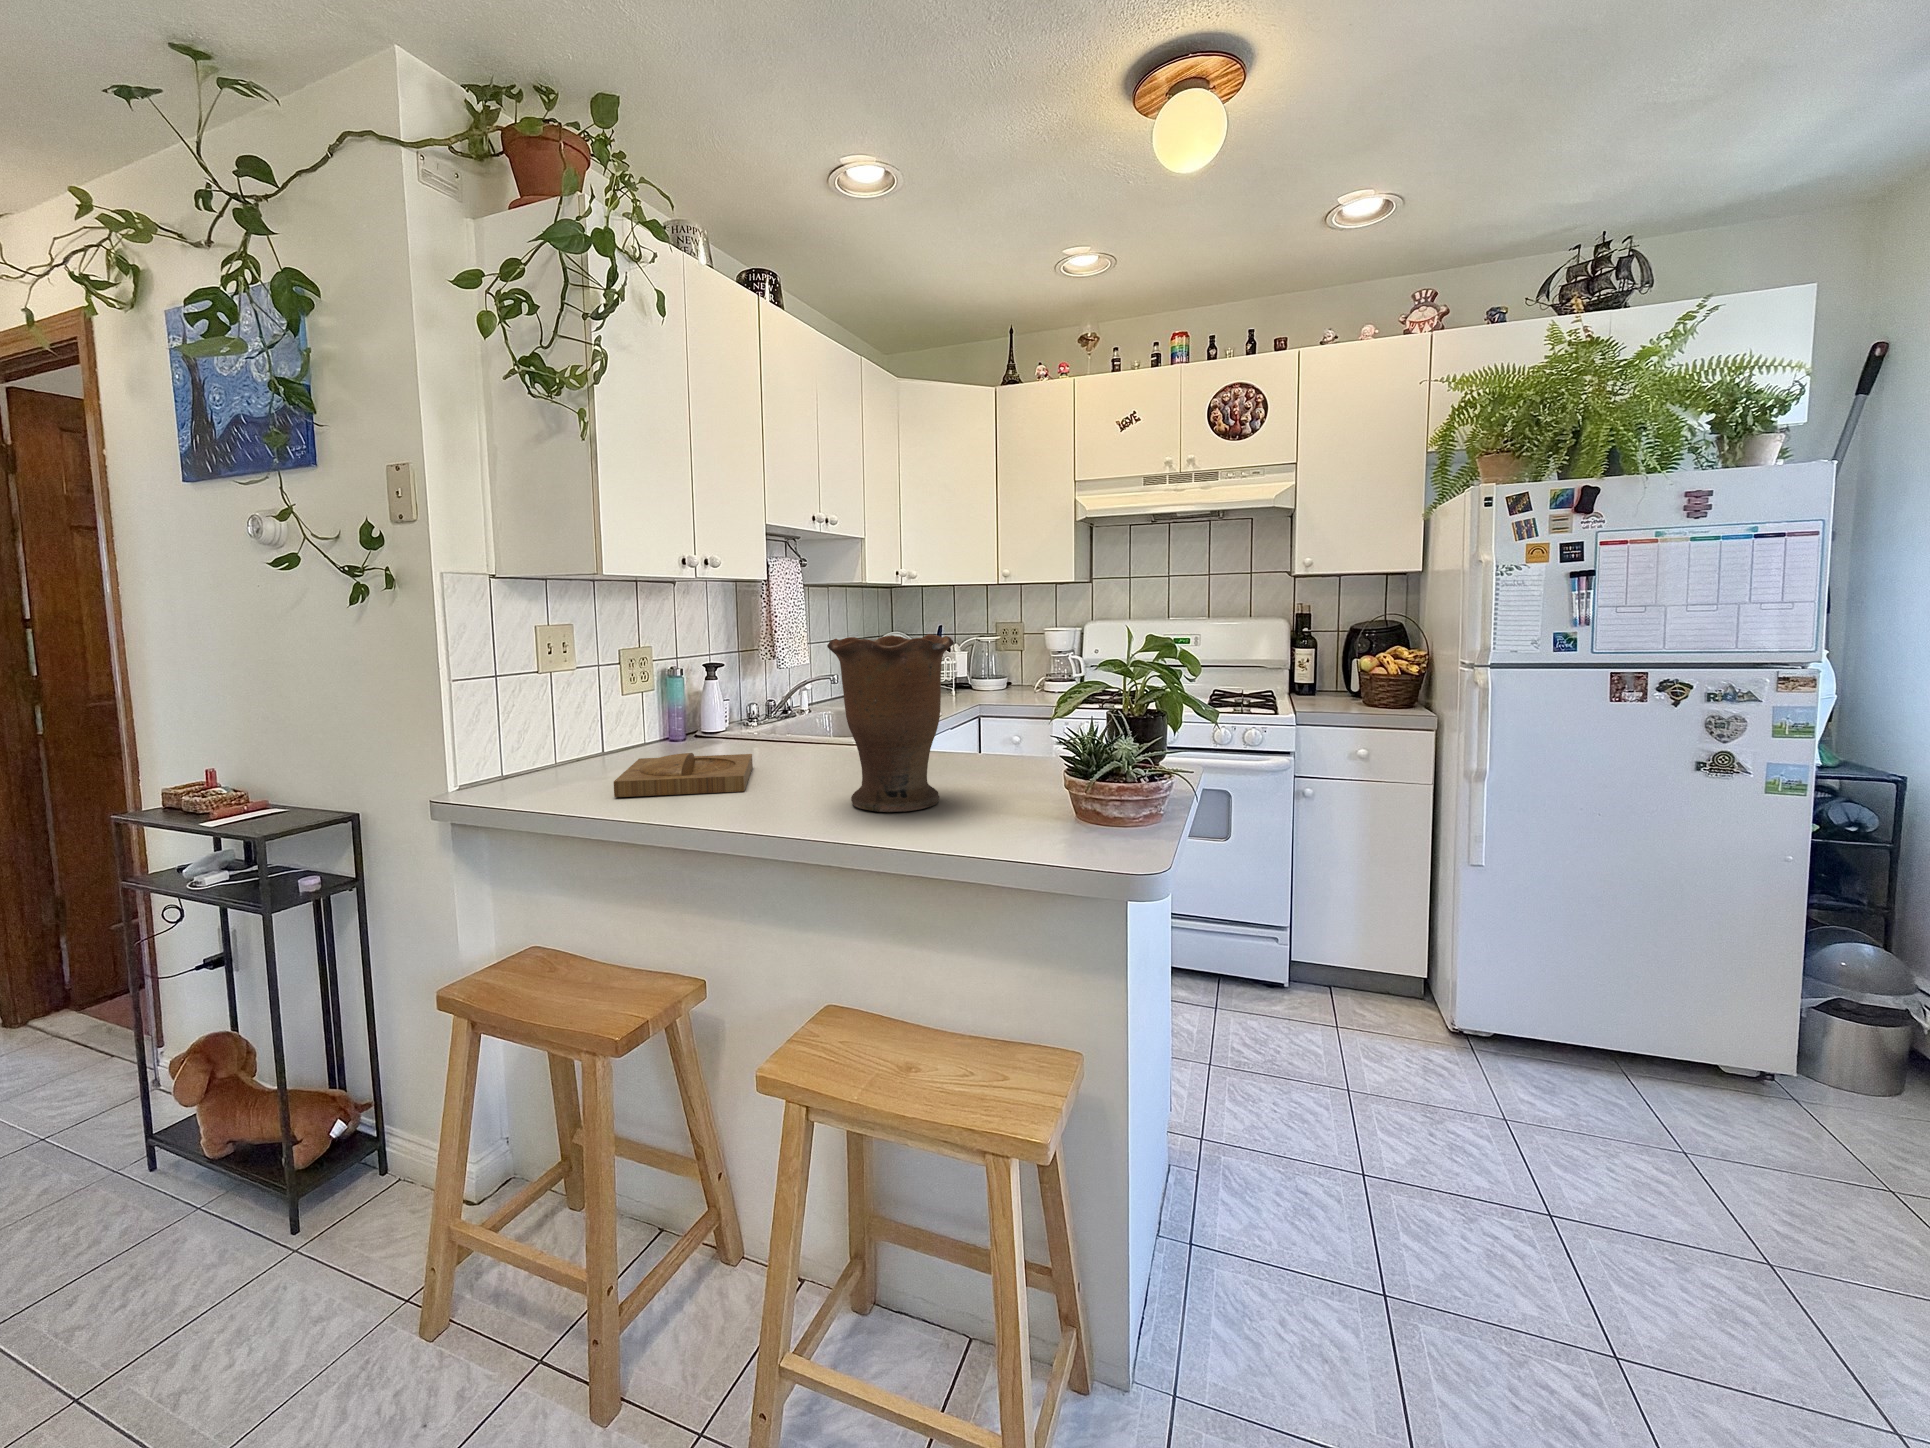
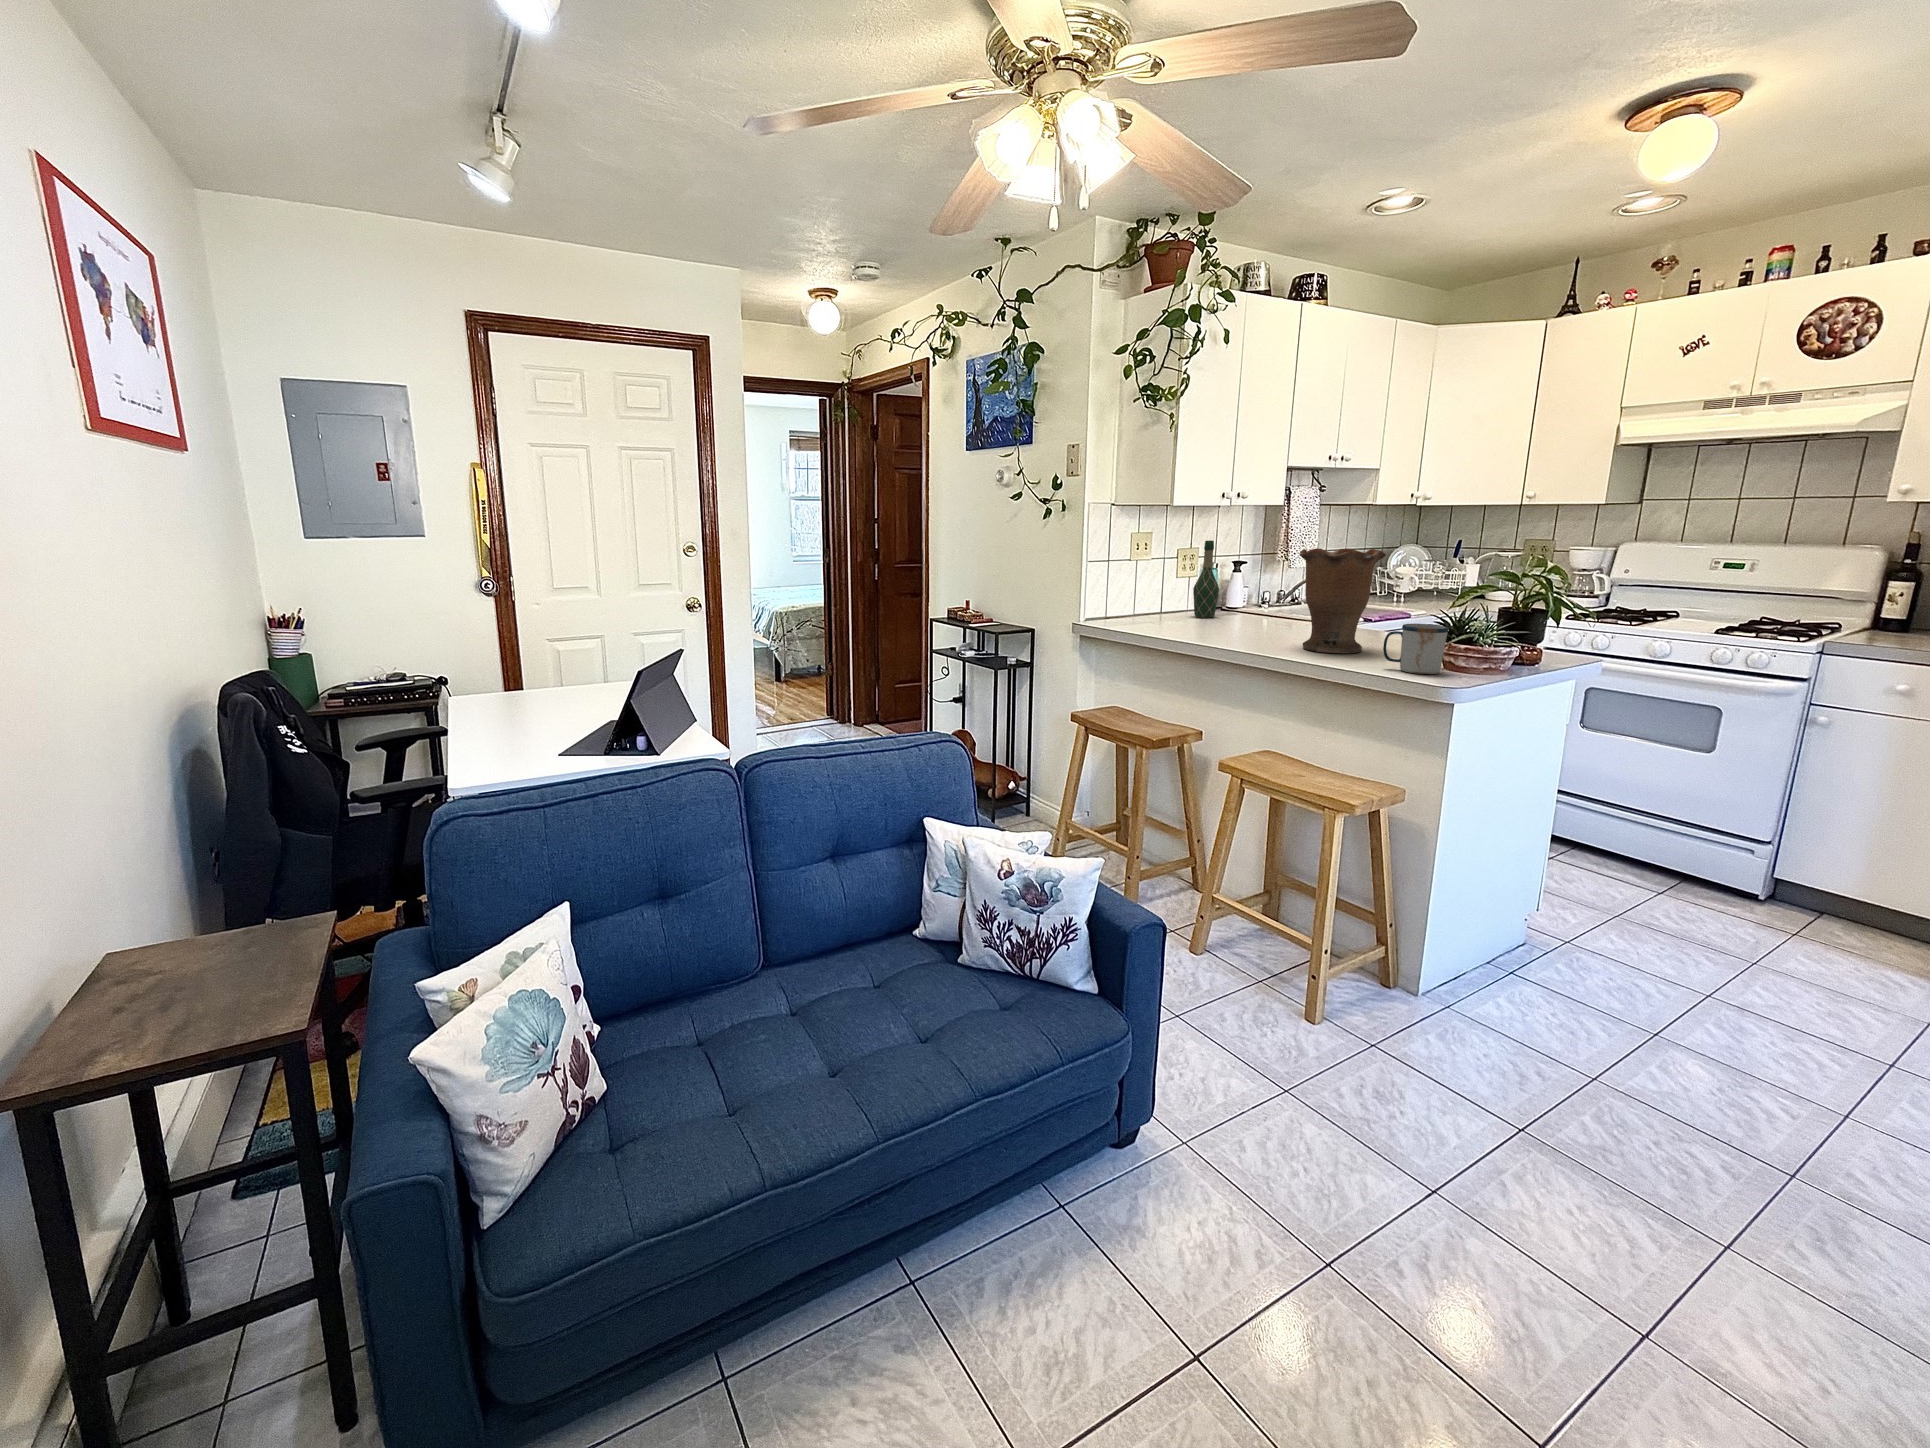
wine bottle: none [653,634,693,756] -> present [1193,541,1219,618]
tray: present [614,753,753,797] -> none [1166,614,1252,636]
mug: none [1000,754,1093,843] -> present [1383,624,1449,674]

